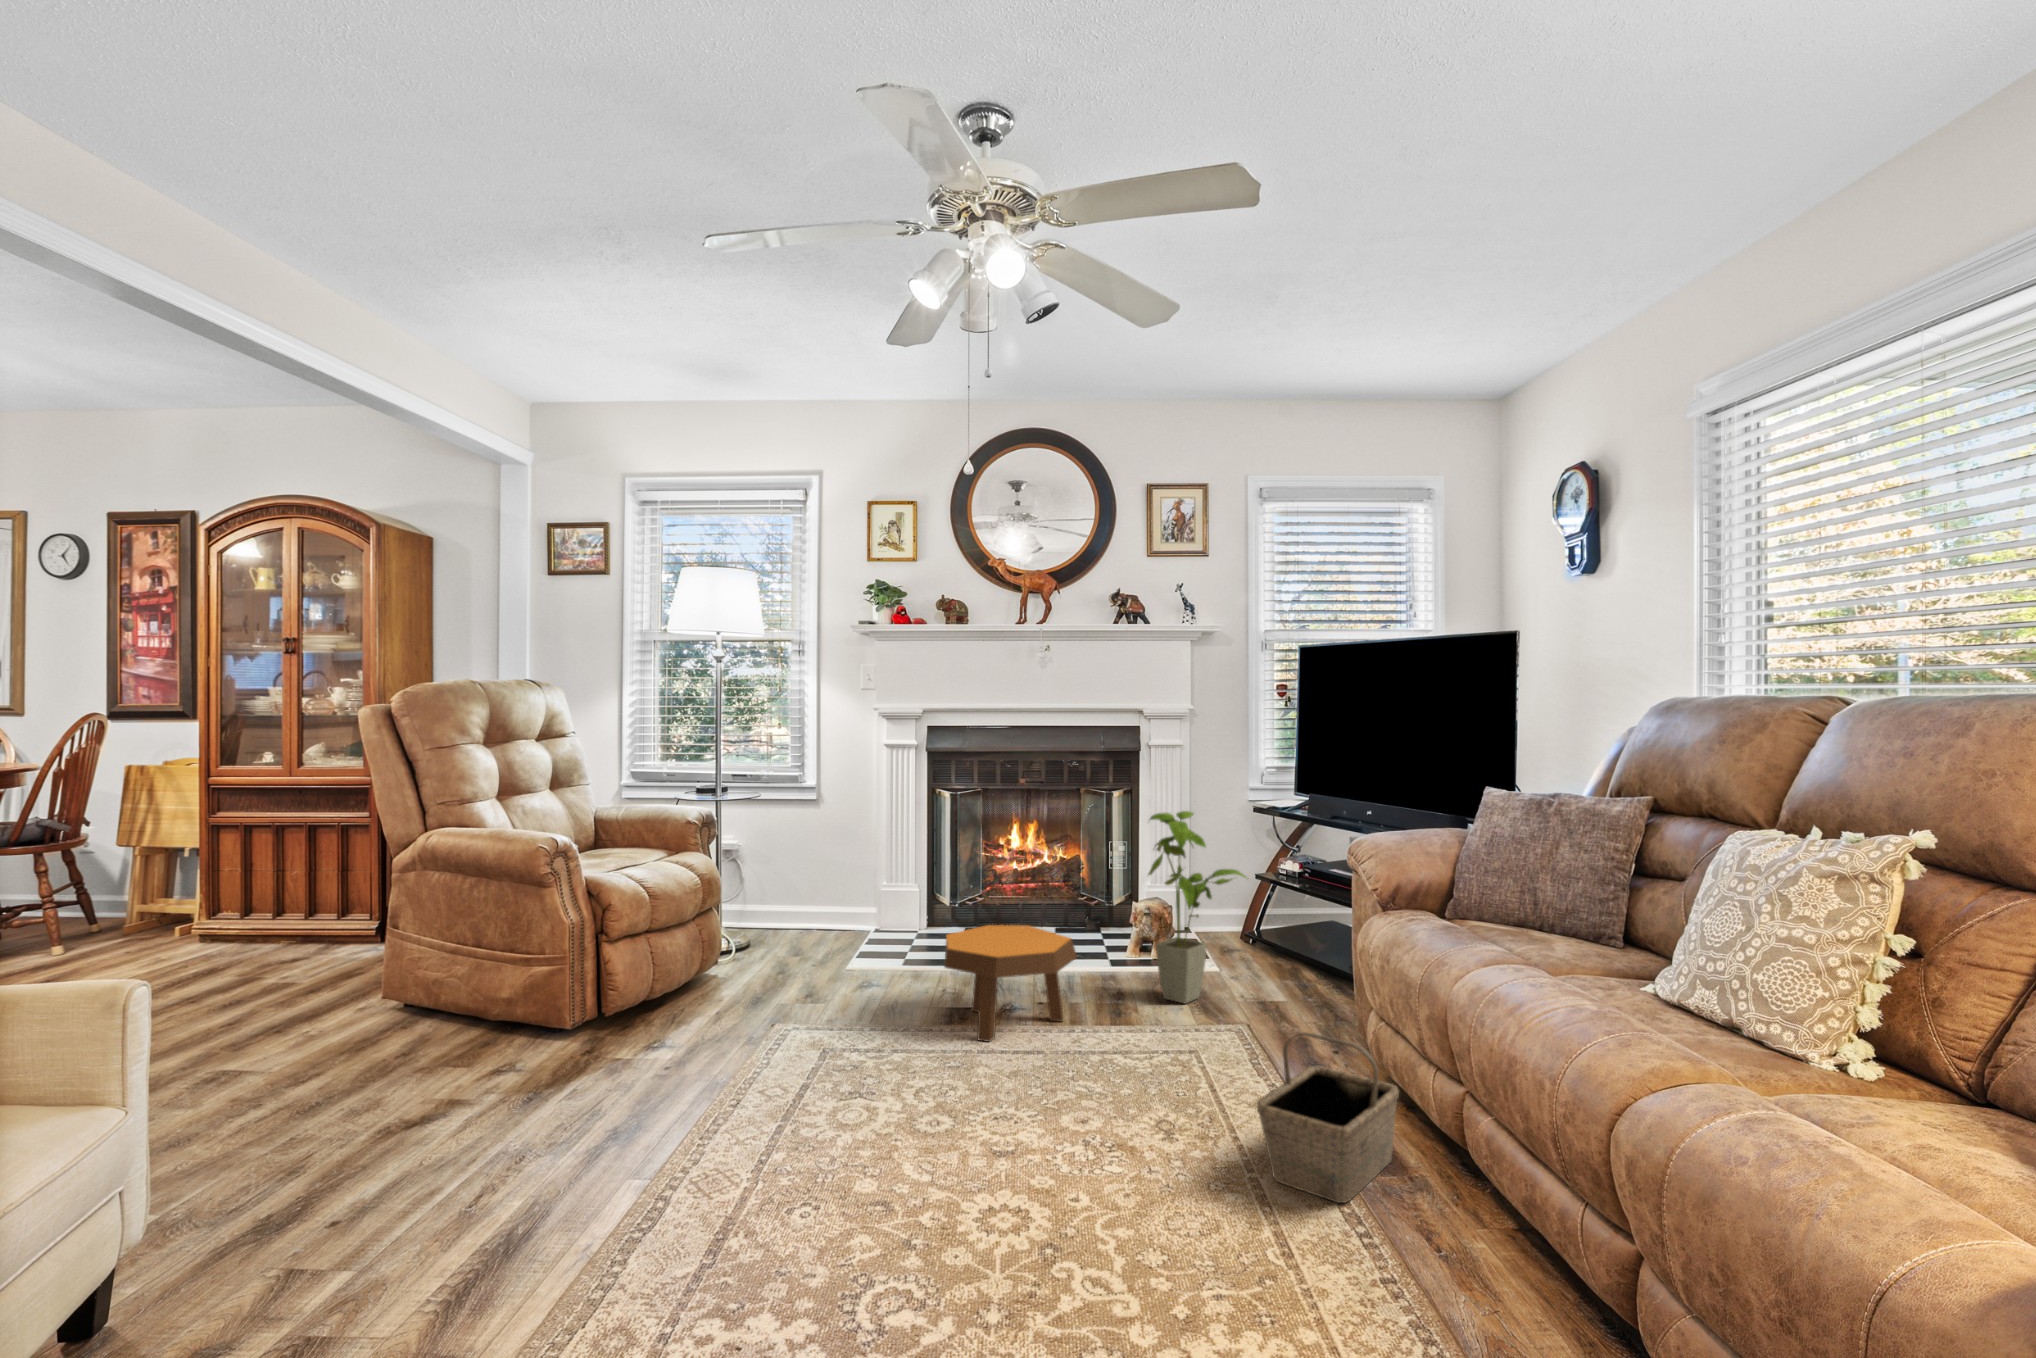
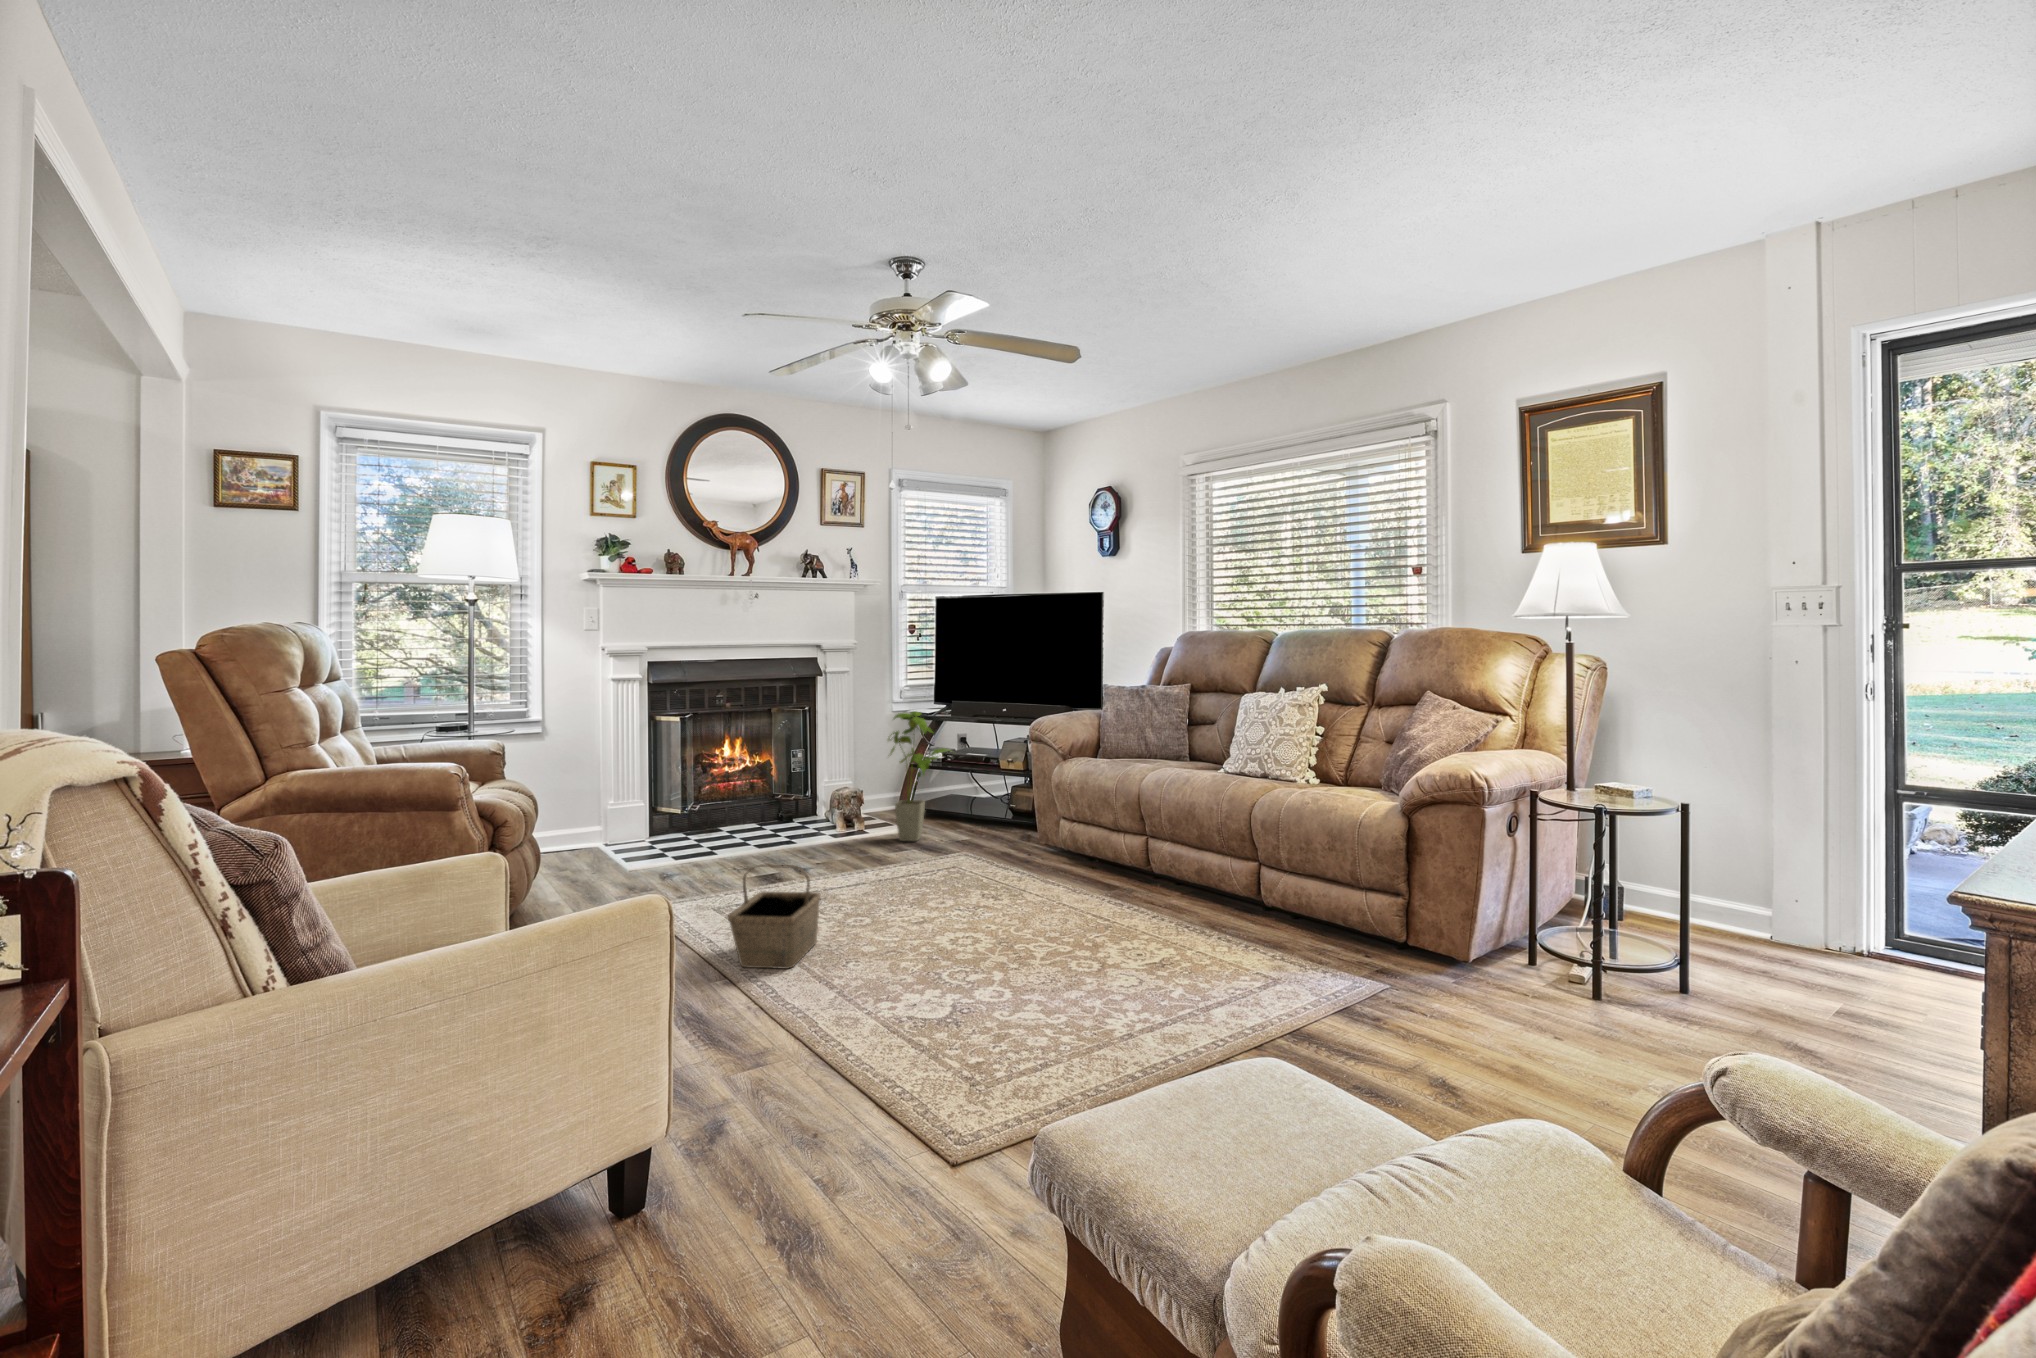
footstool: present [944,925,1077,1042] -> none [767,800,866,874]
basket: present [1257,1032,1399,1203] -> present [728,864,821,969]

